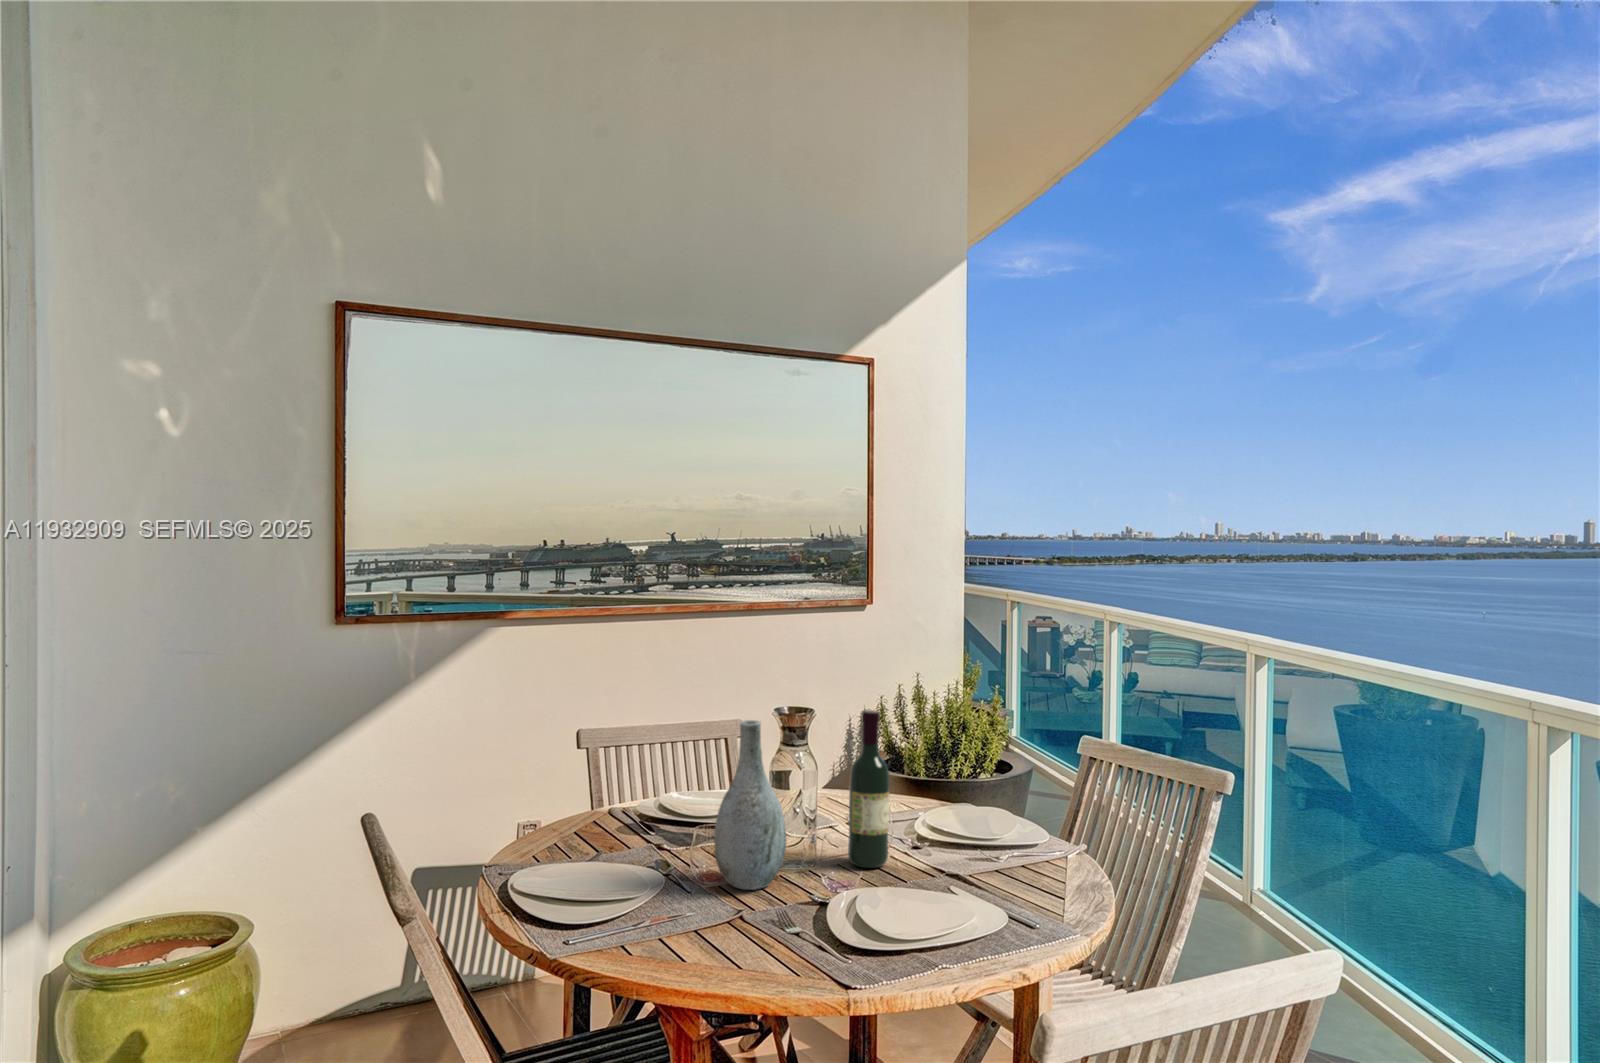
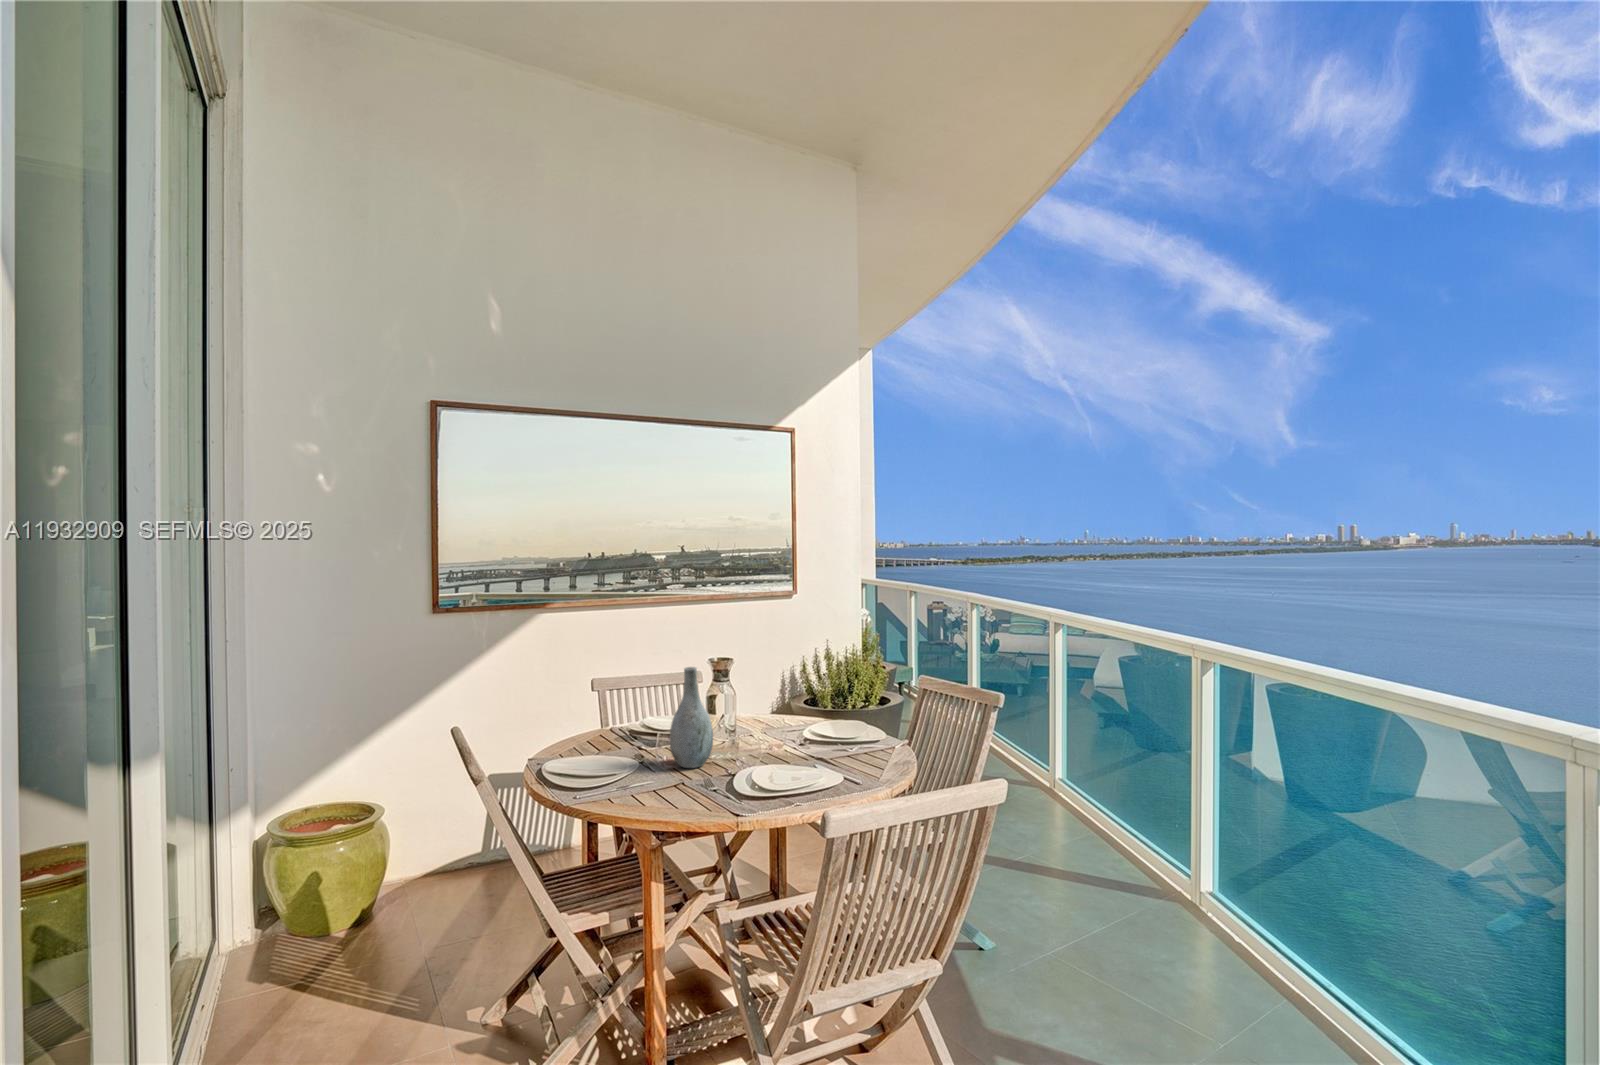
wine bottle: present [848,710,889,868] -> none [755,660,779,756]

